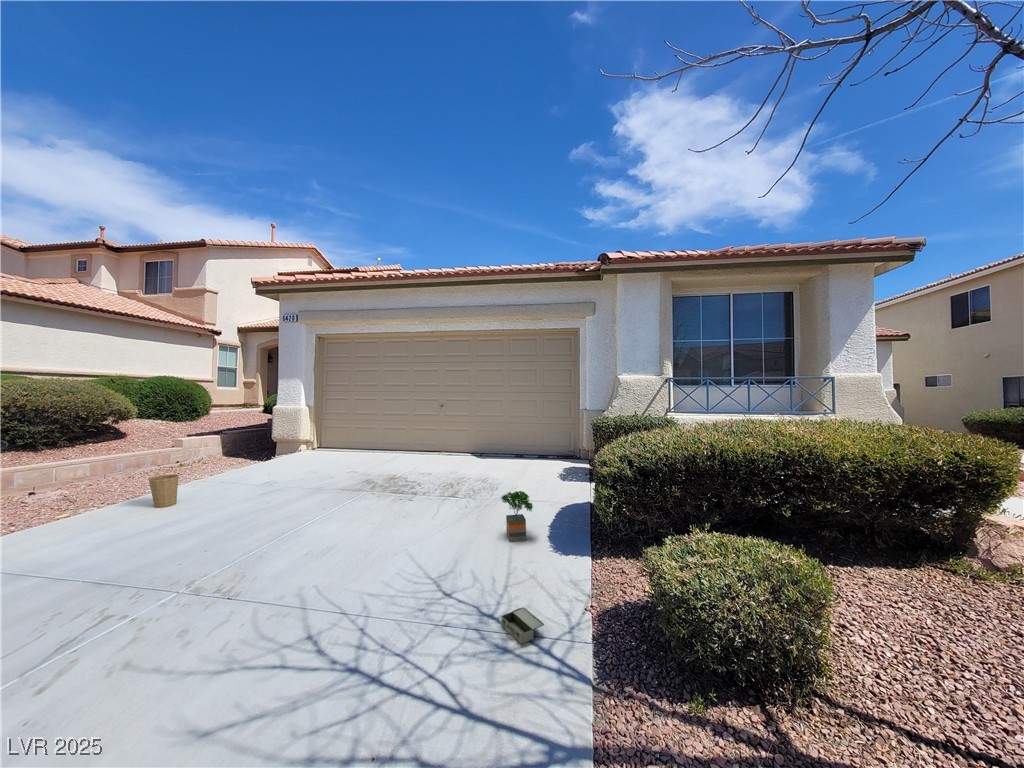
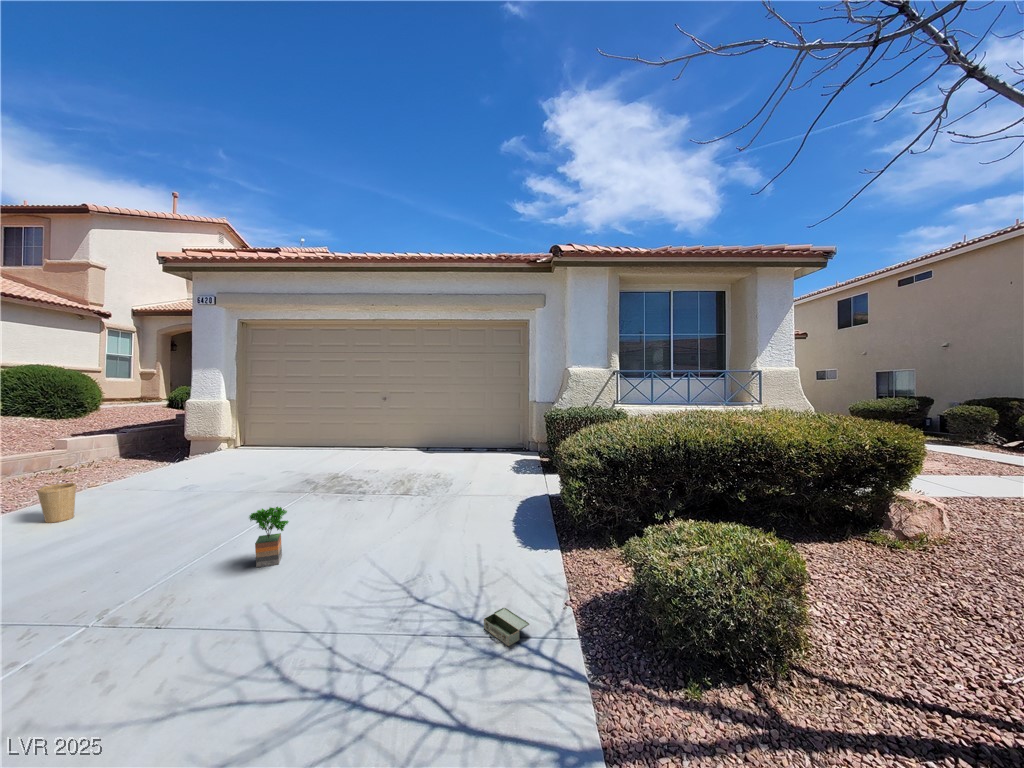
potted tree: present [501,491,533,542] -> present [249,507,289,567]

